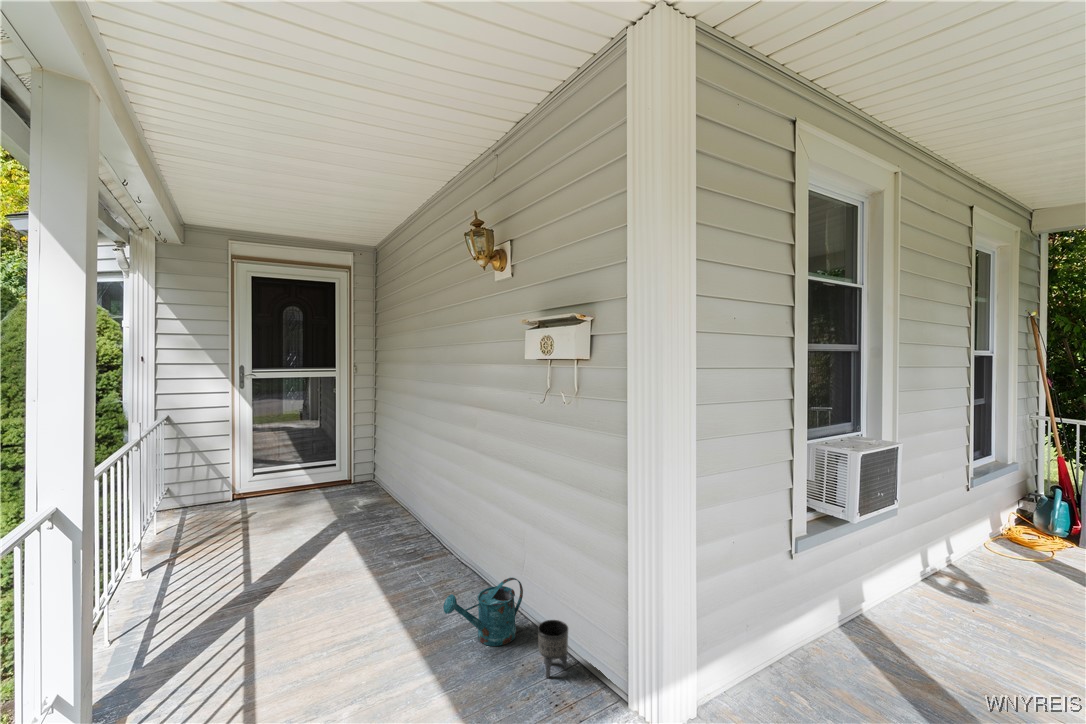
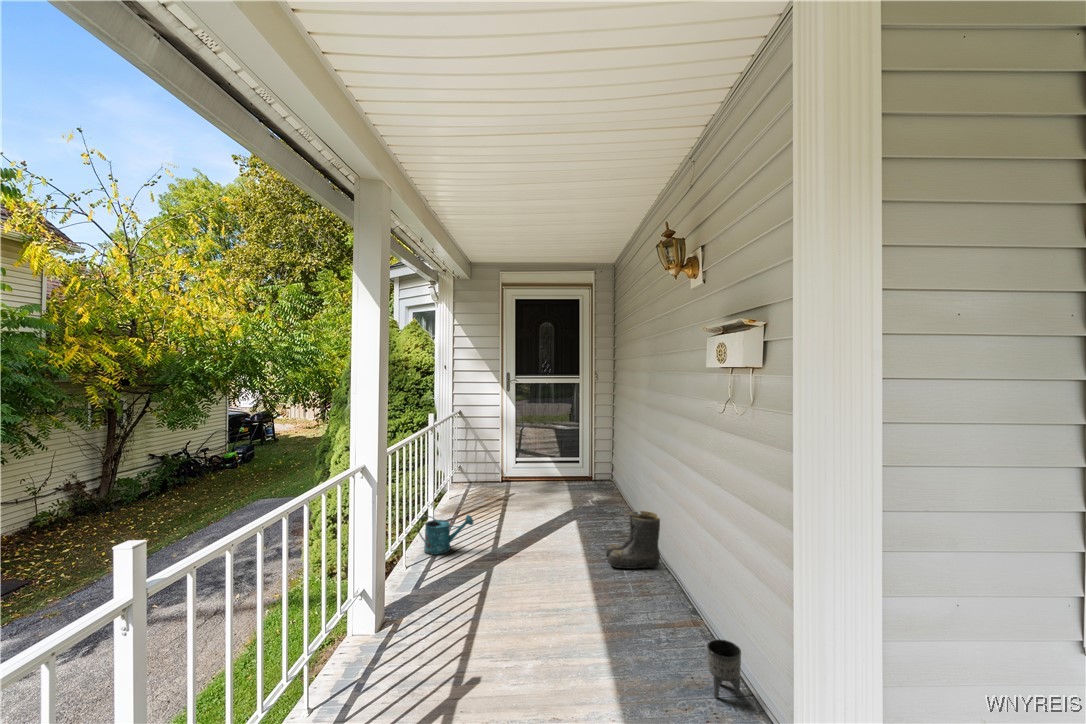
boots: none [393,509,454,574] -> present [605,511,660,569]
watering can: present [443,578,523,646] -> present [417,515,473,555]

